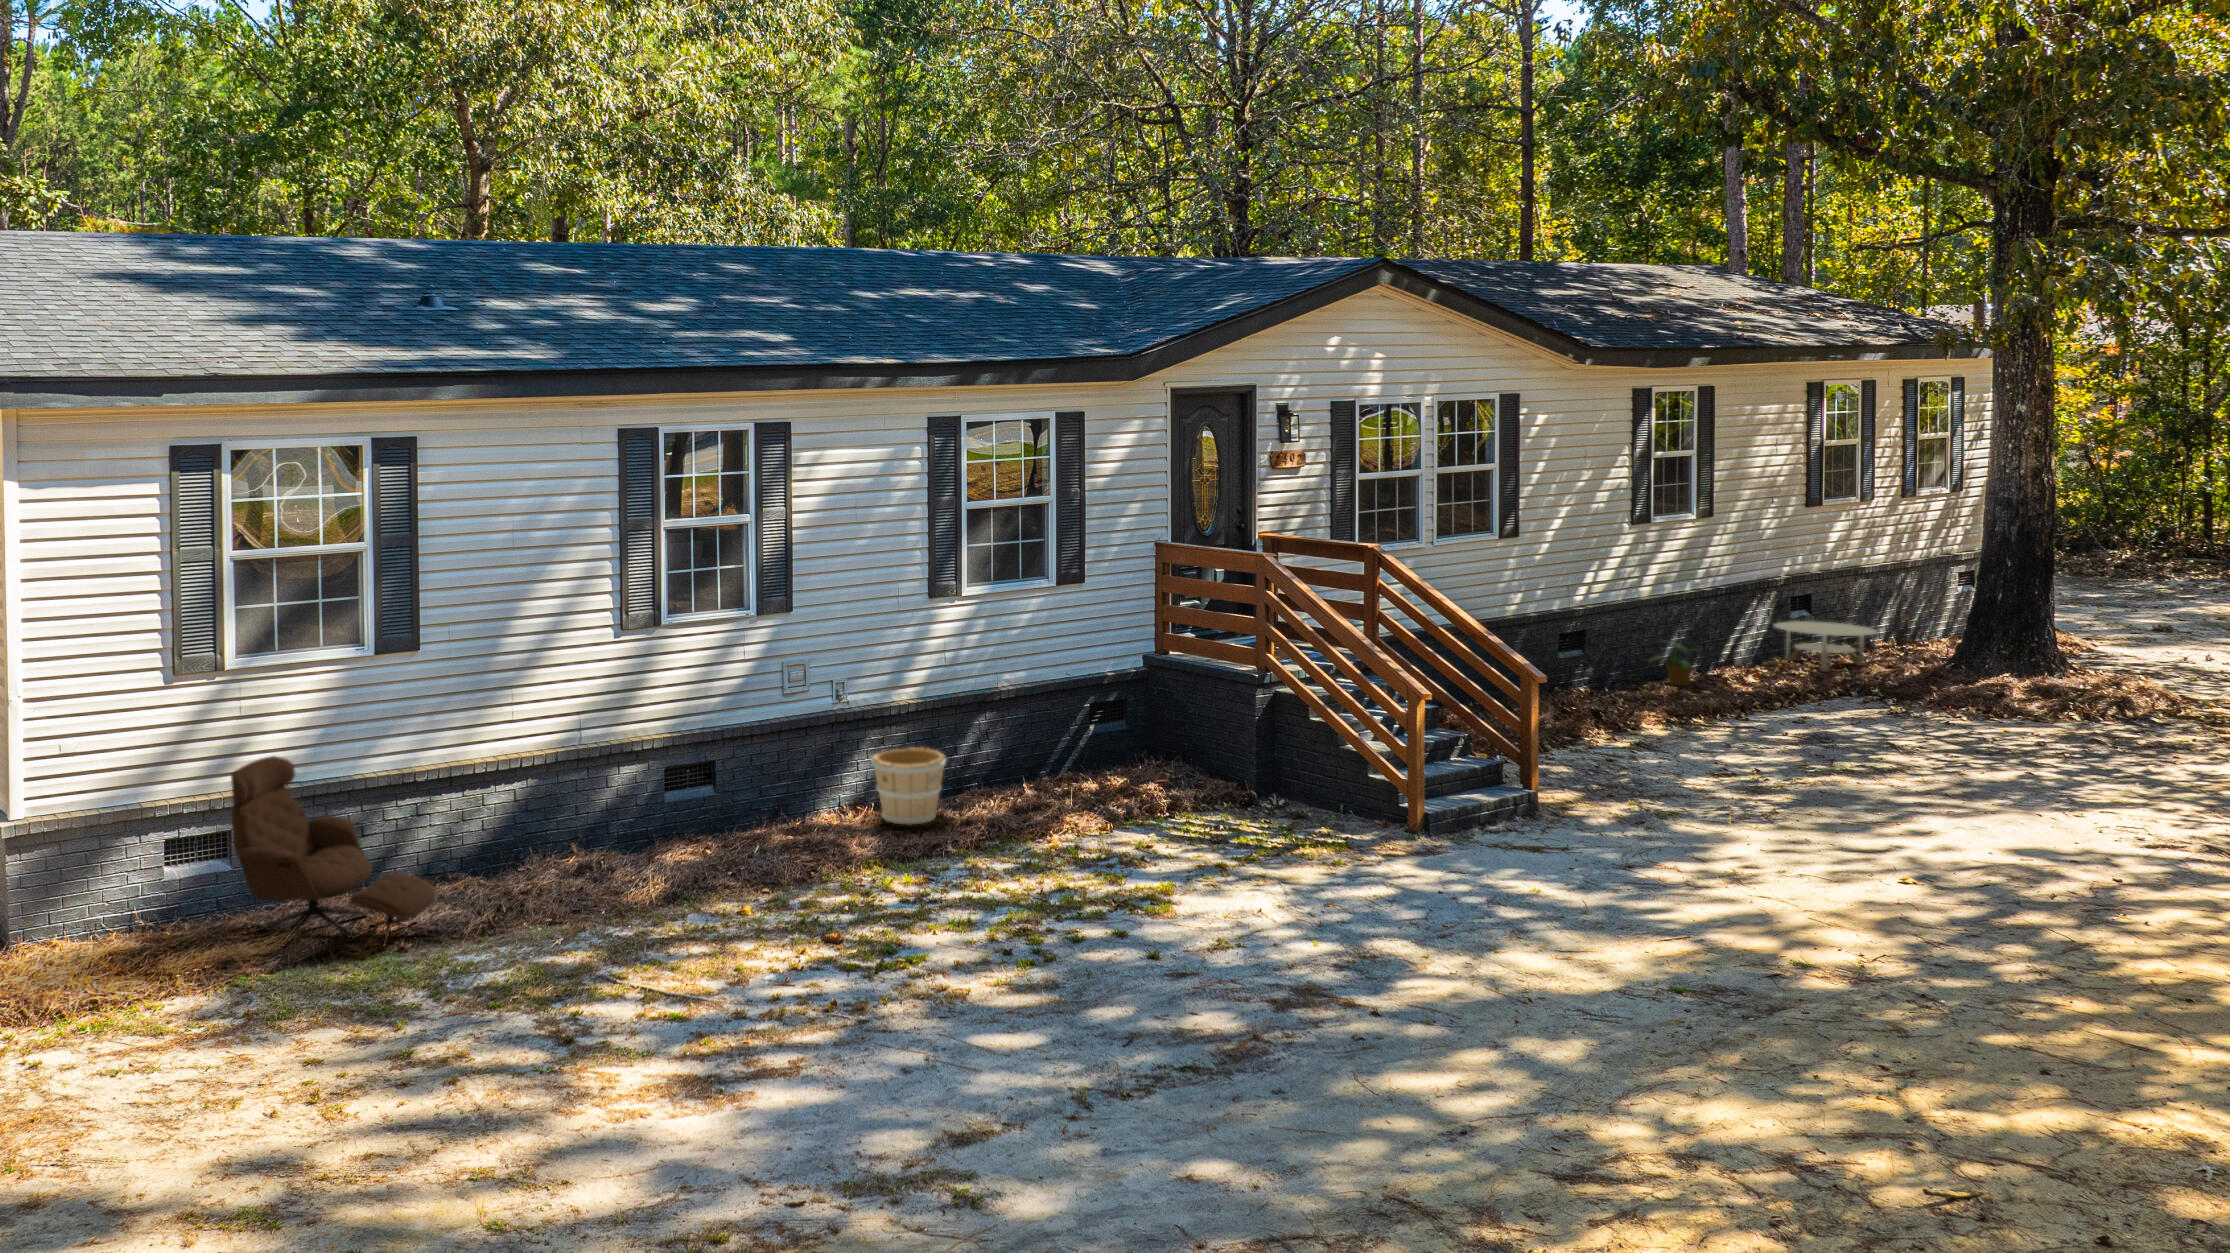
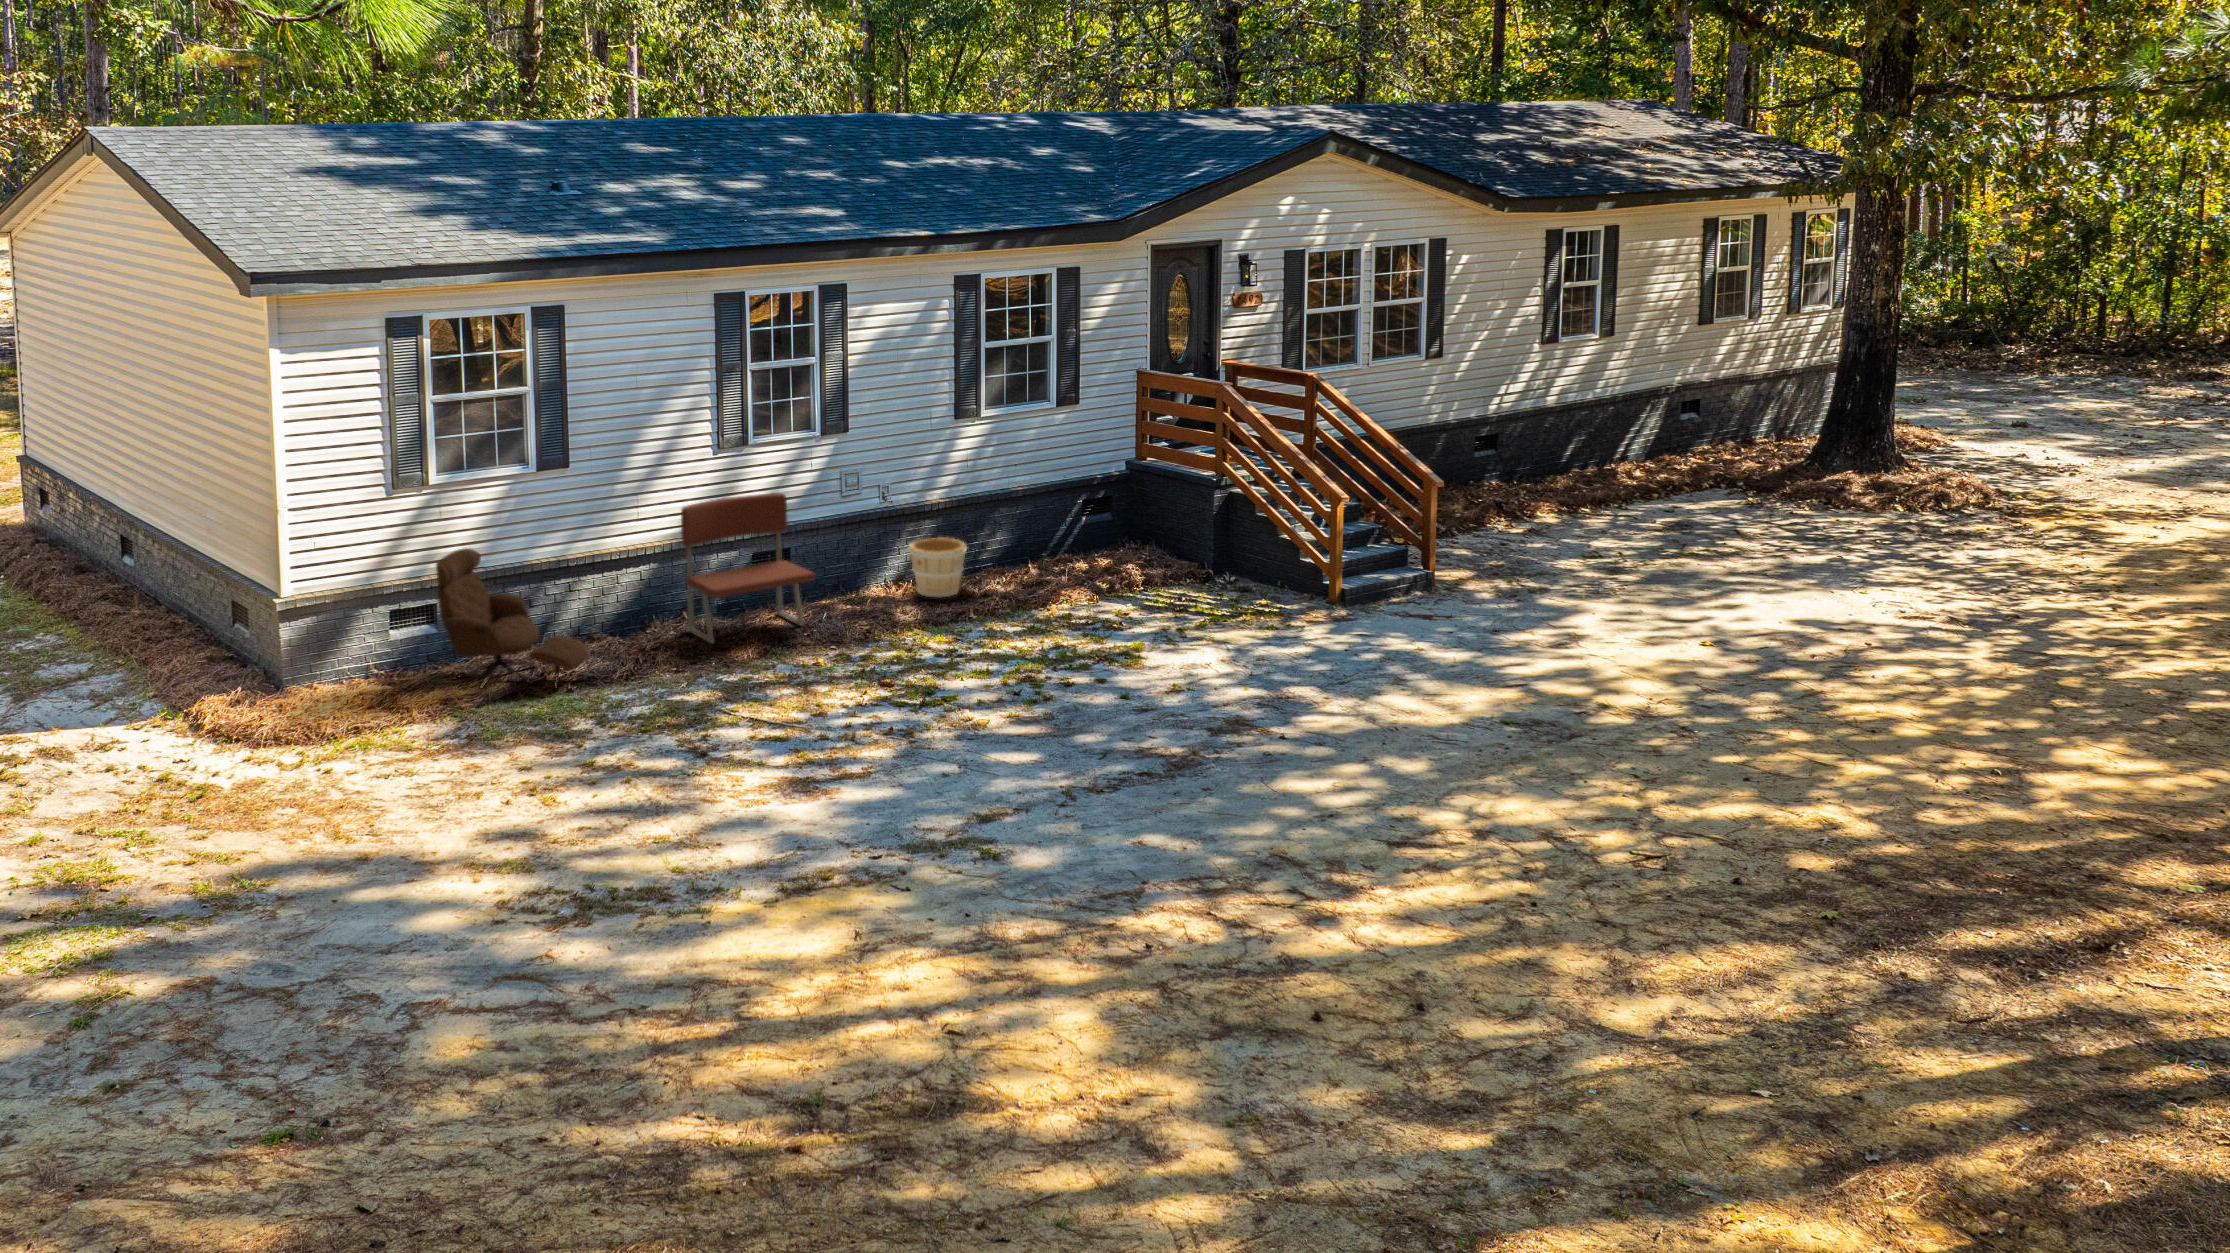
round table: present [1774,621,1877,672] -> none [1663,424,1750,468]
potted plant: present [1652,640,1692,686] -> none [1552,442,1592,481]
bench: none [573,687,747,885] -> present [681,493,816,643]

